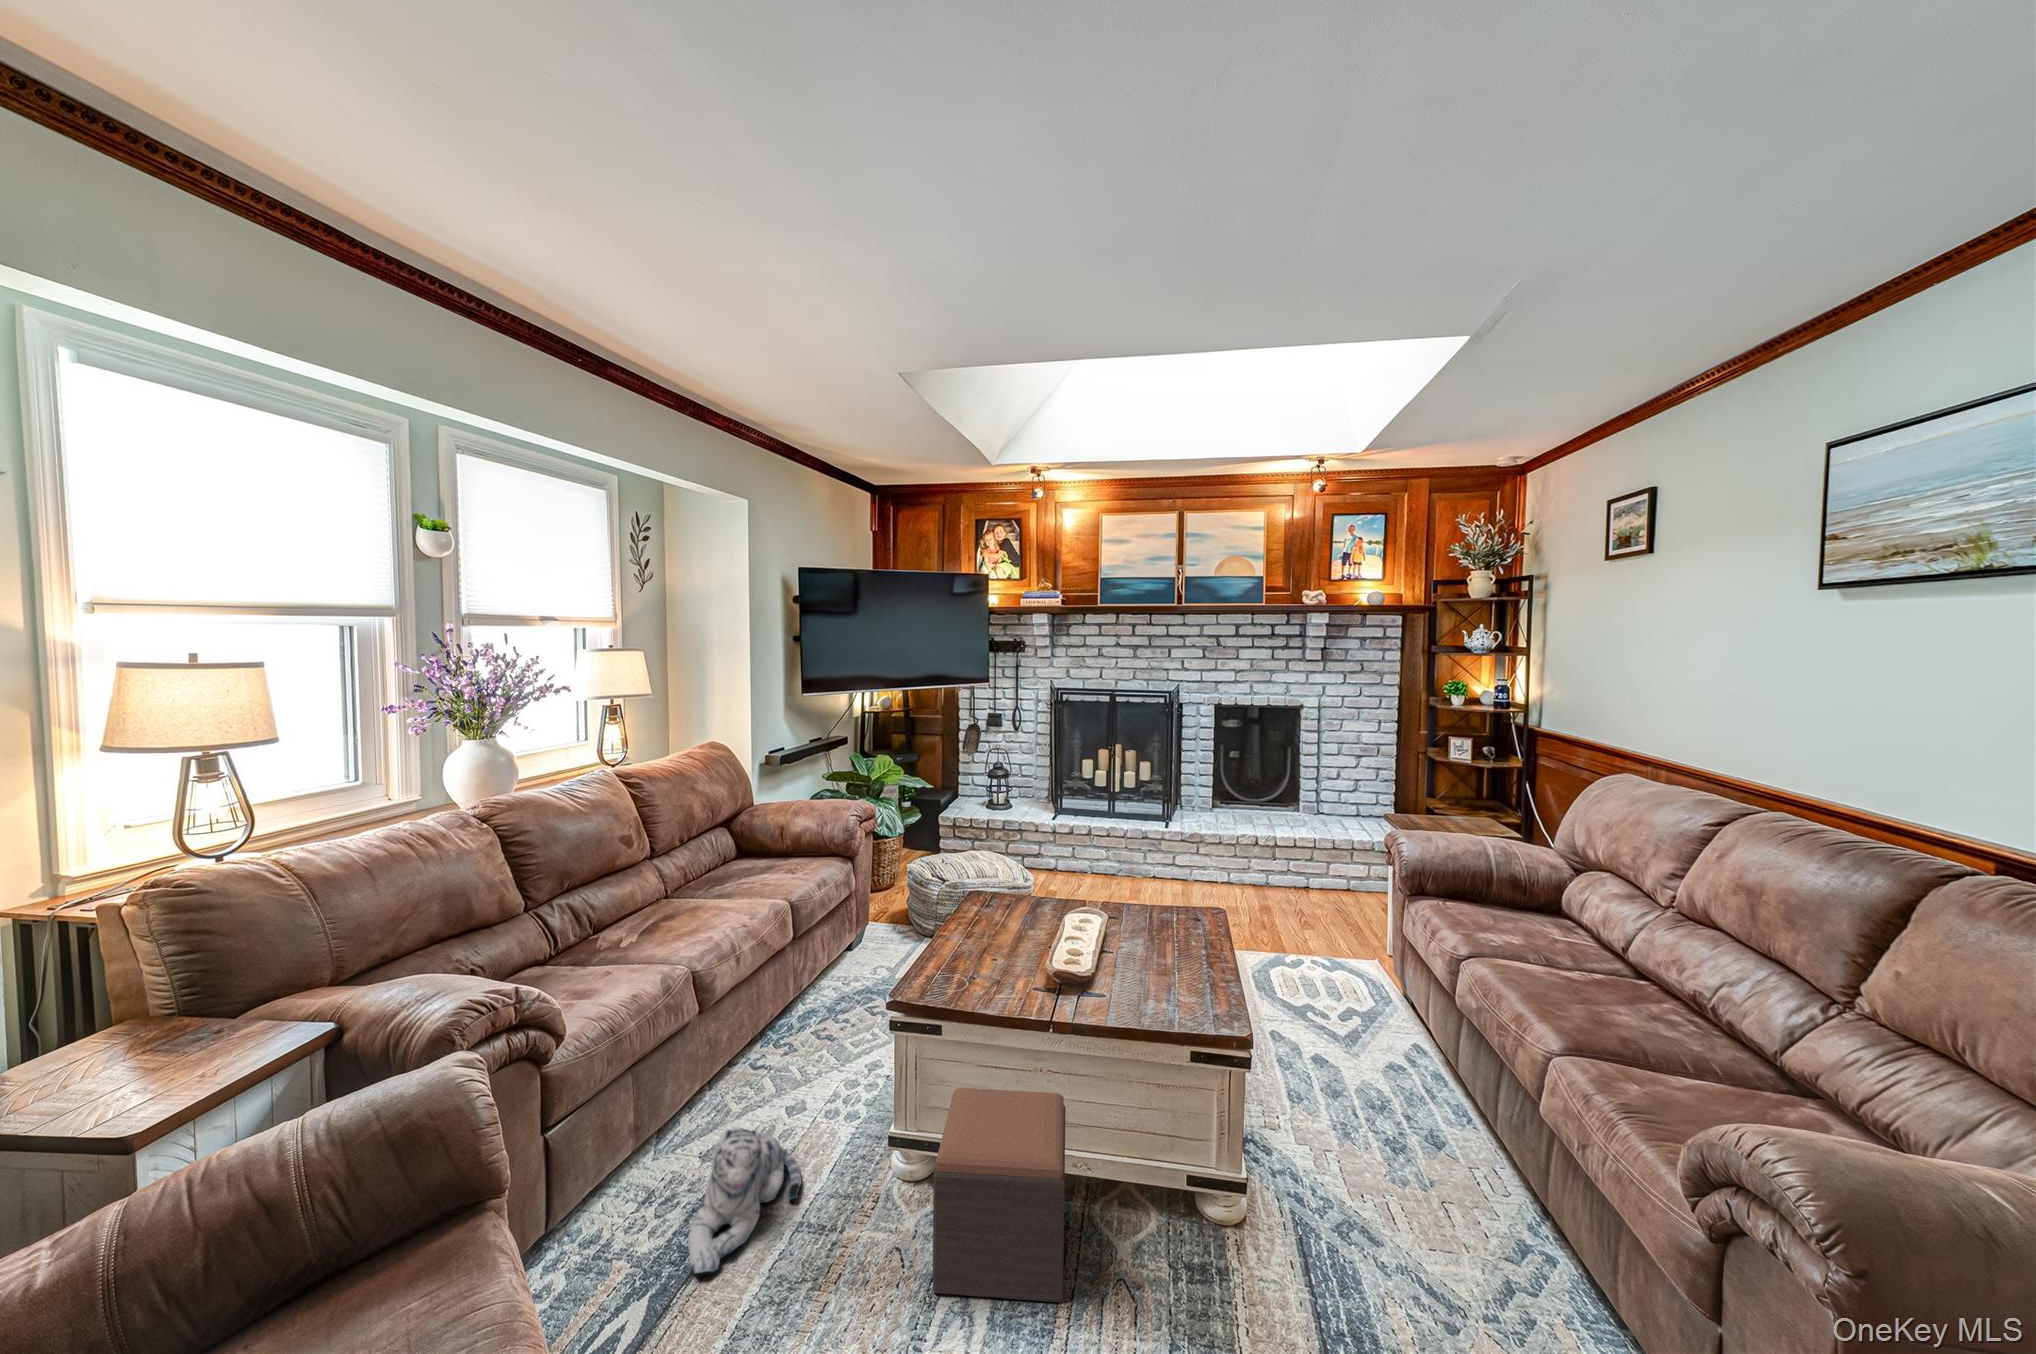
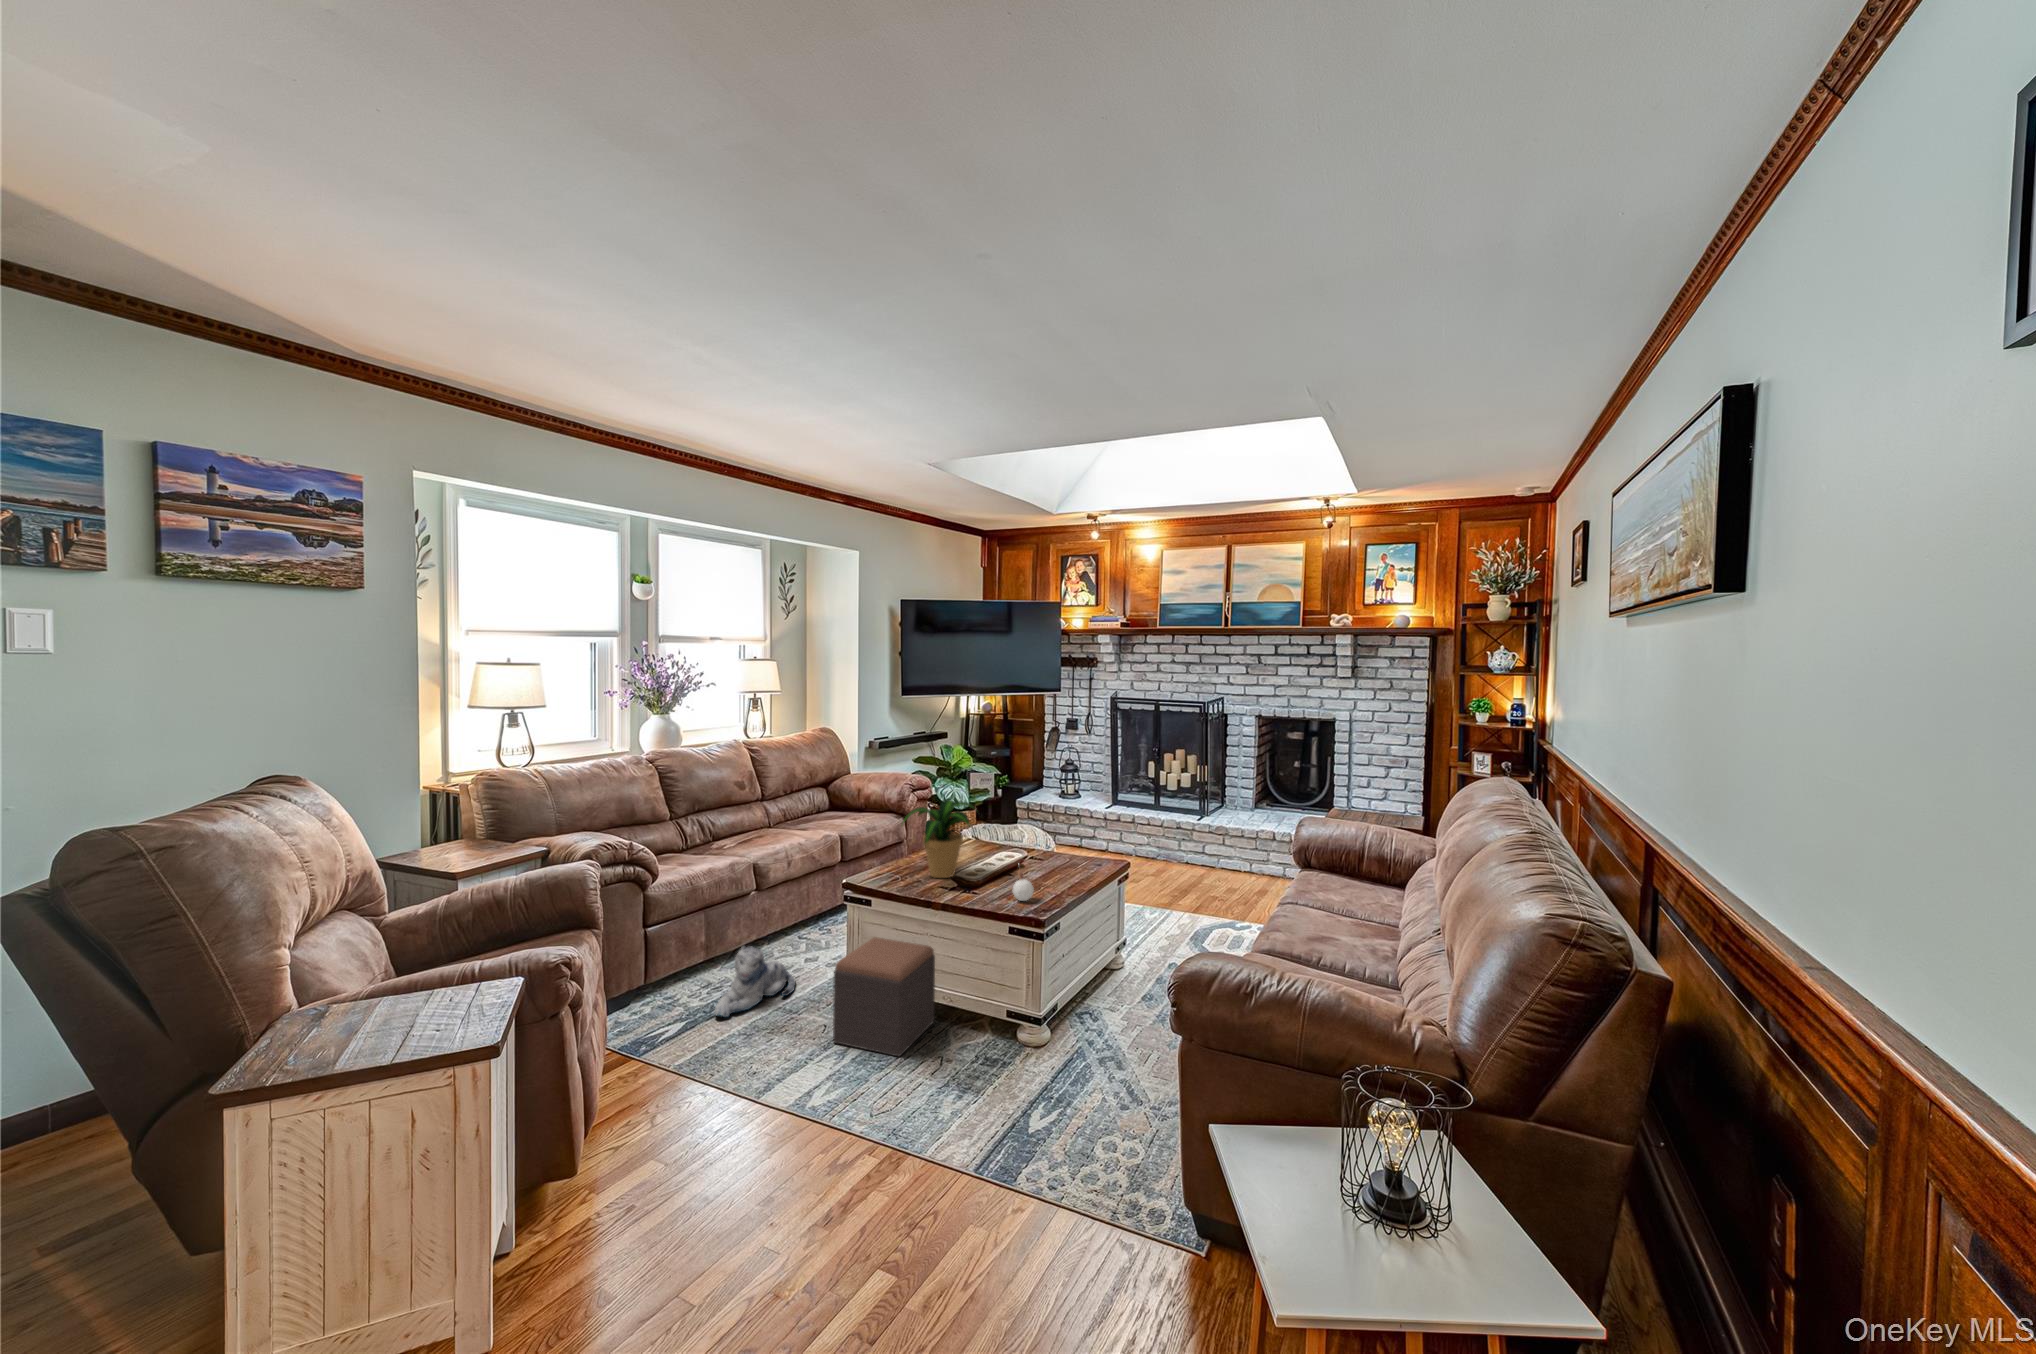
potted plant: none [968,847,1078,971] -> present [903,799,975,878]
candle: none [1164,942,1197,1002] -> present [1013,870,1034,901]

